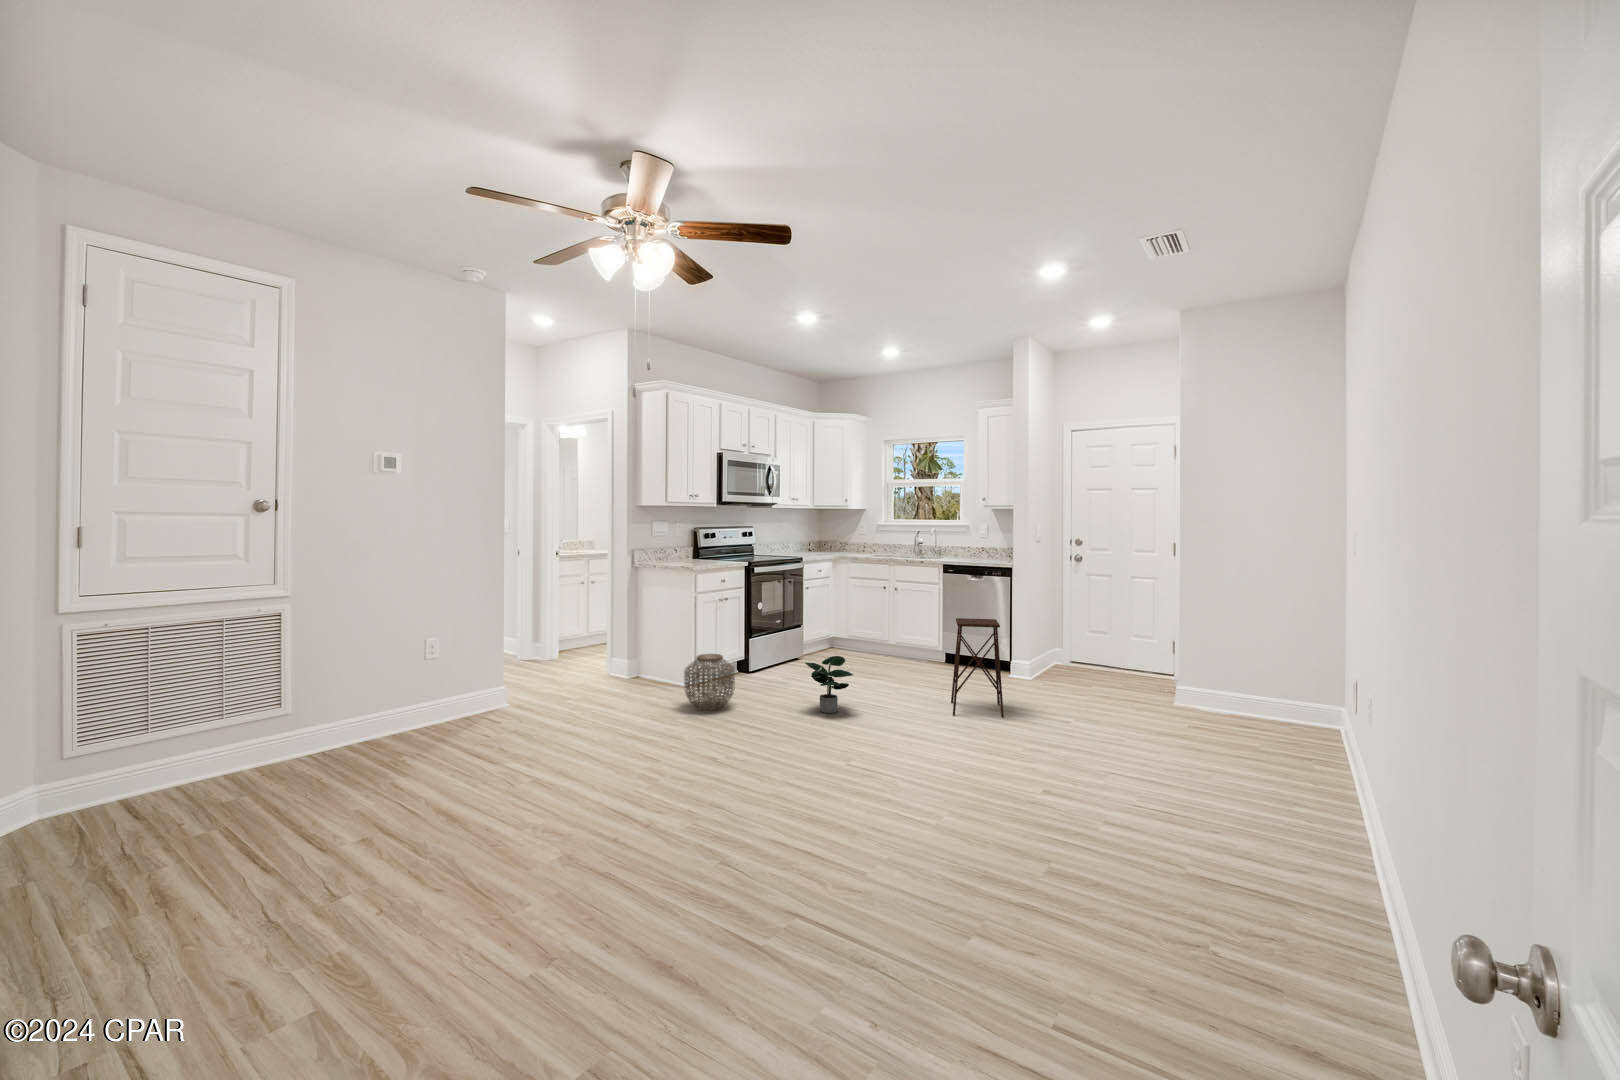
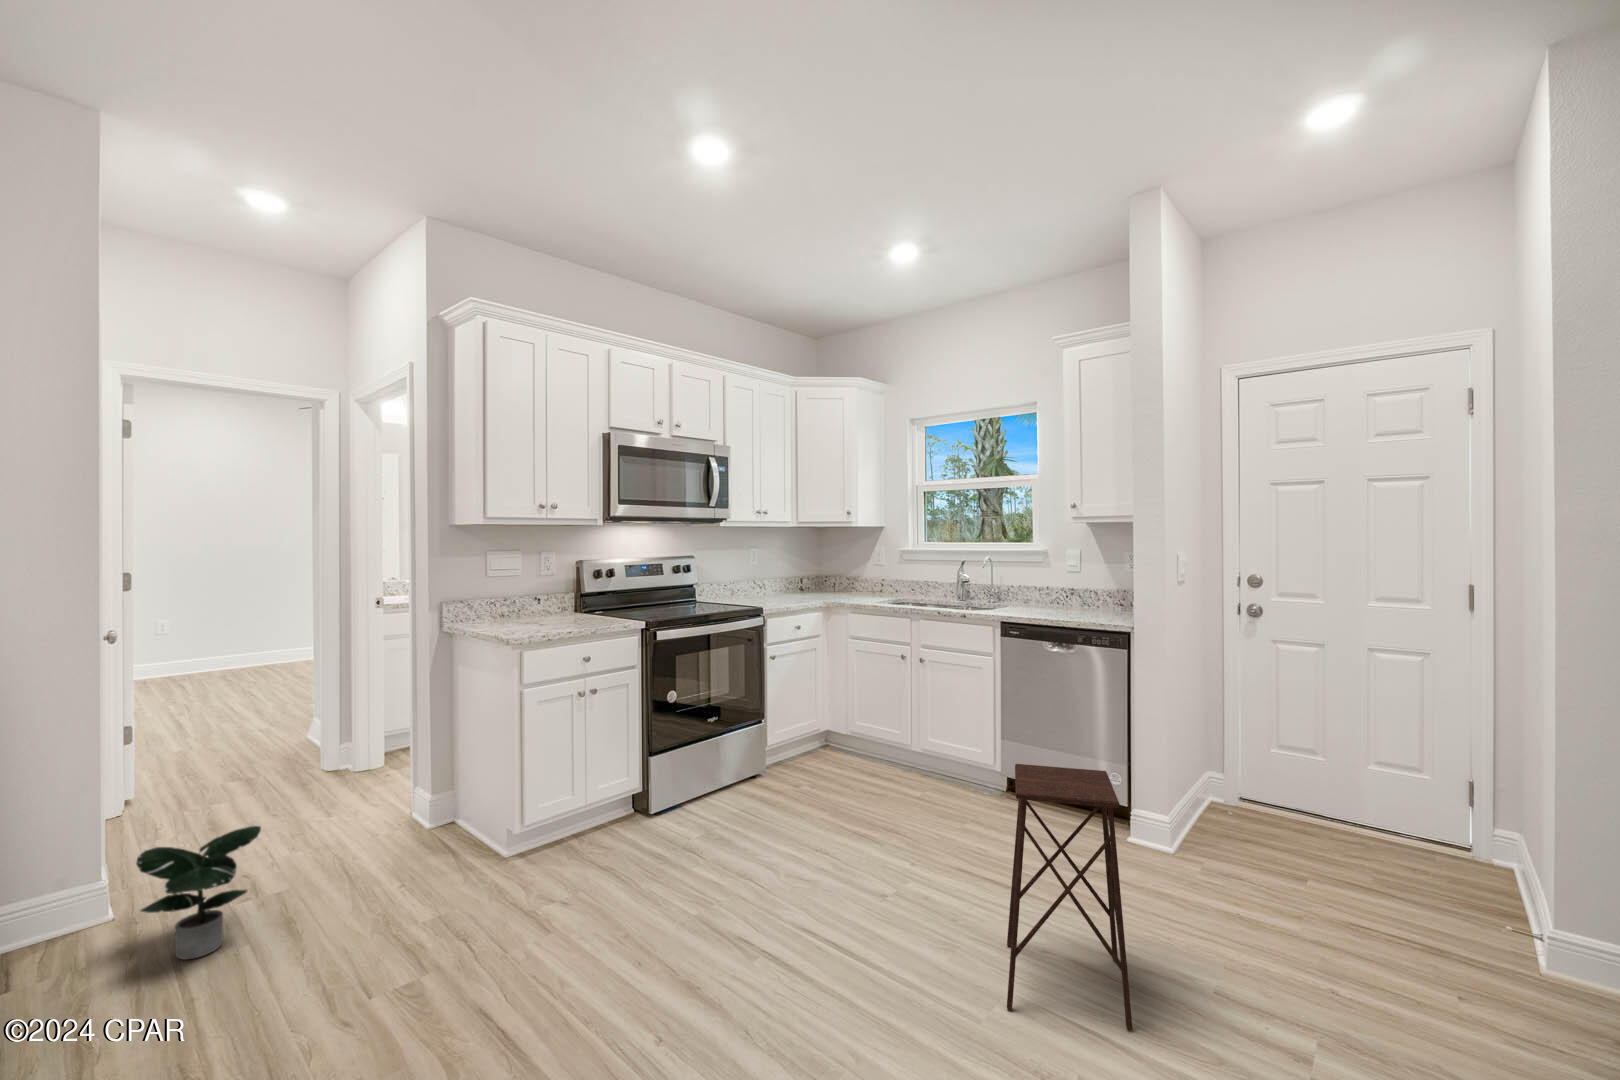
woven basket: present [684,654,735,711] -> none [433,826,547,959]
potted plant: present [805,656,854,713] -> present [136,826,261,960]

